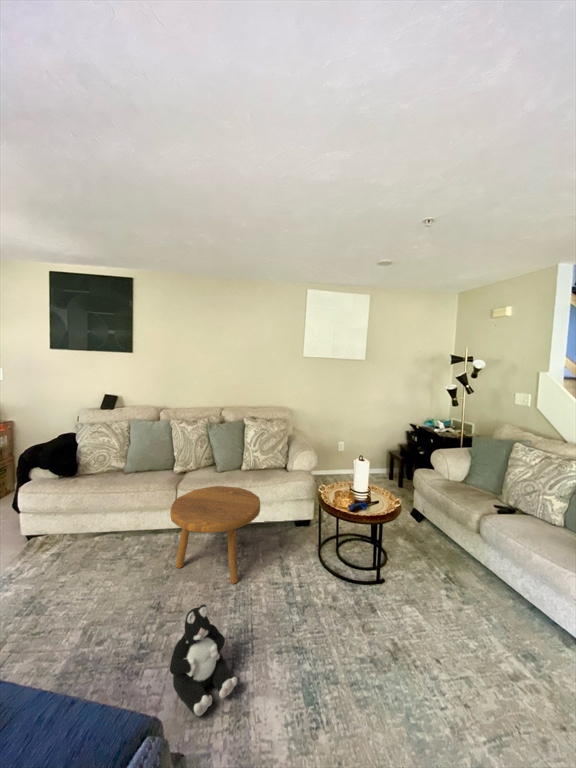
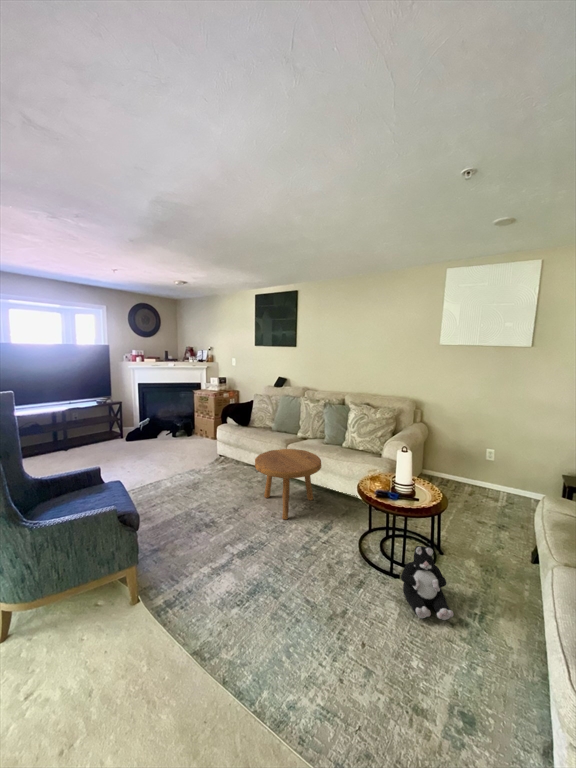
plush toy: present [170,605,237,716] -> present [401,546,453,620]

